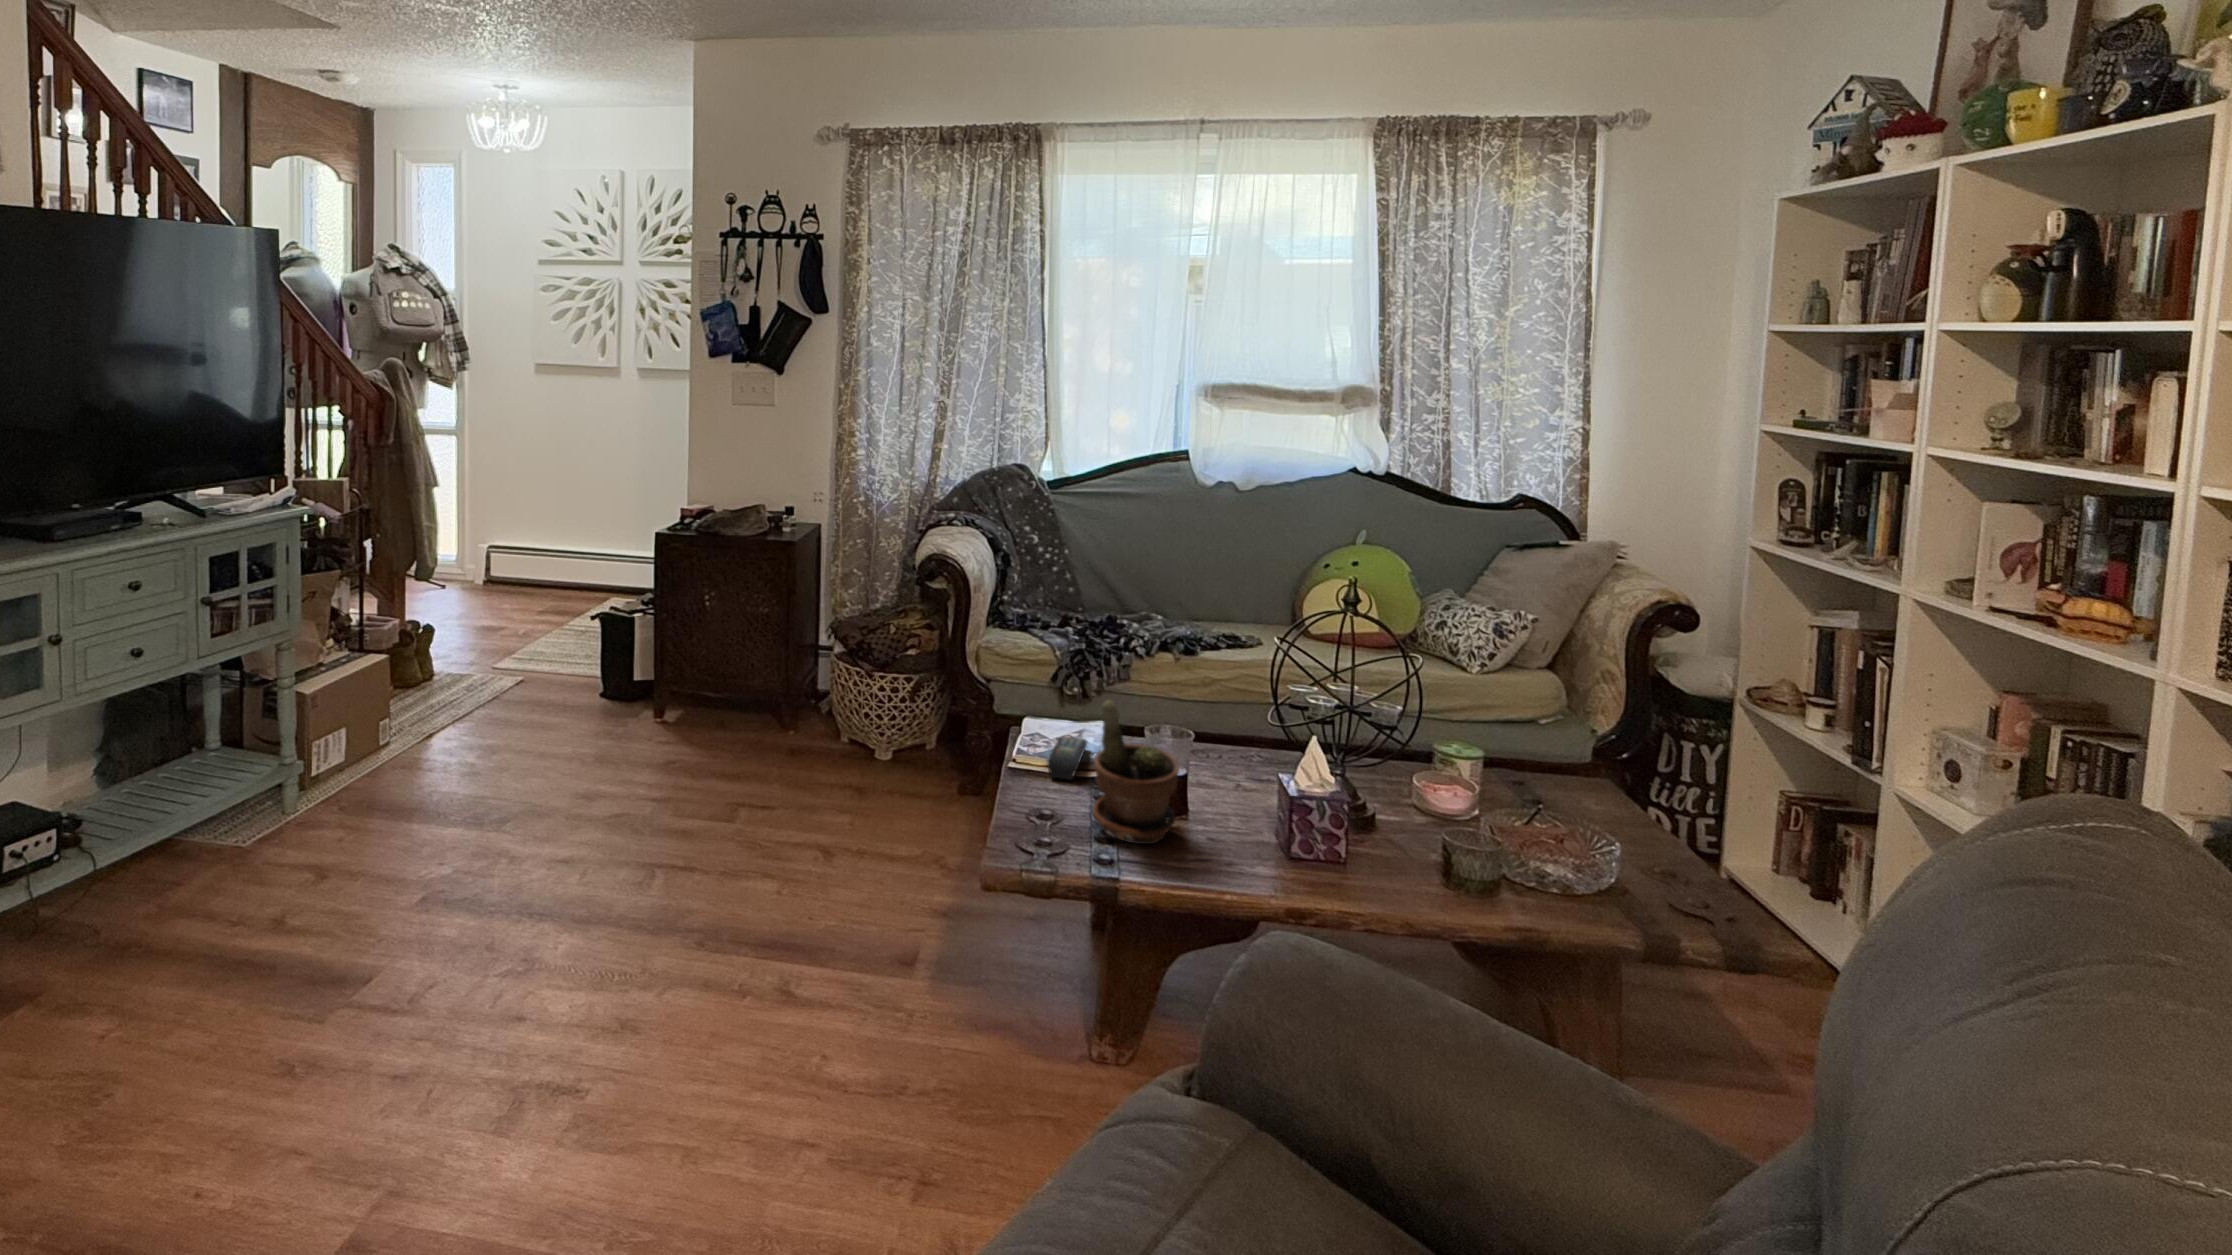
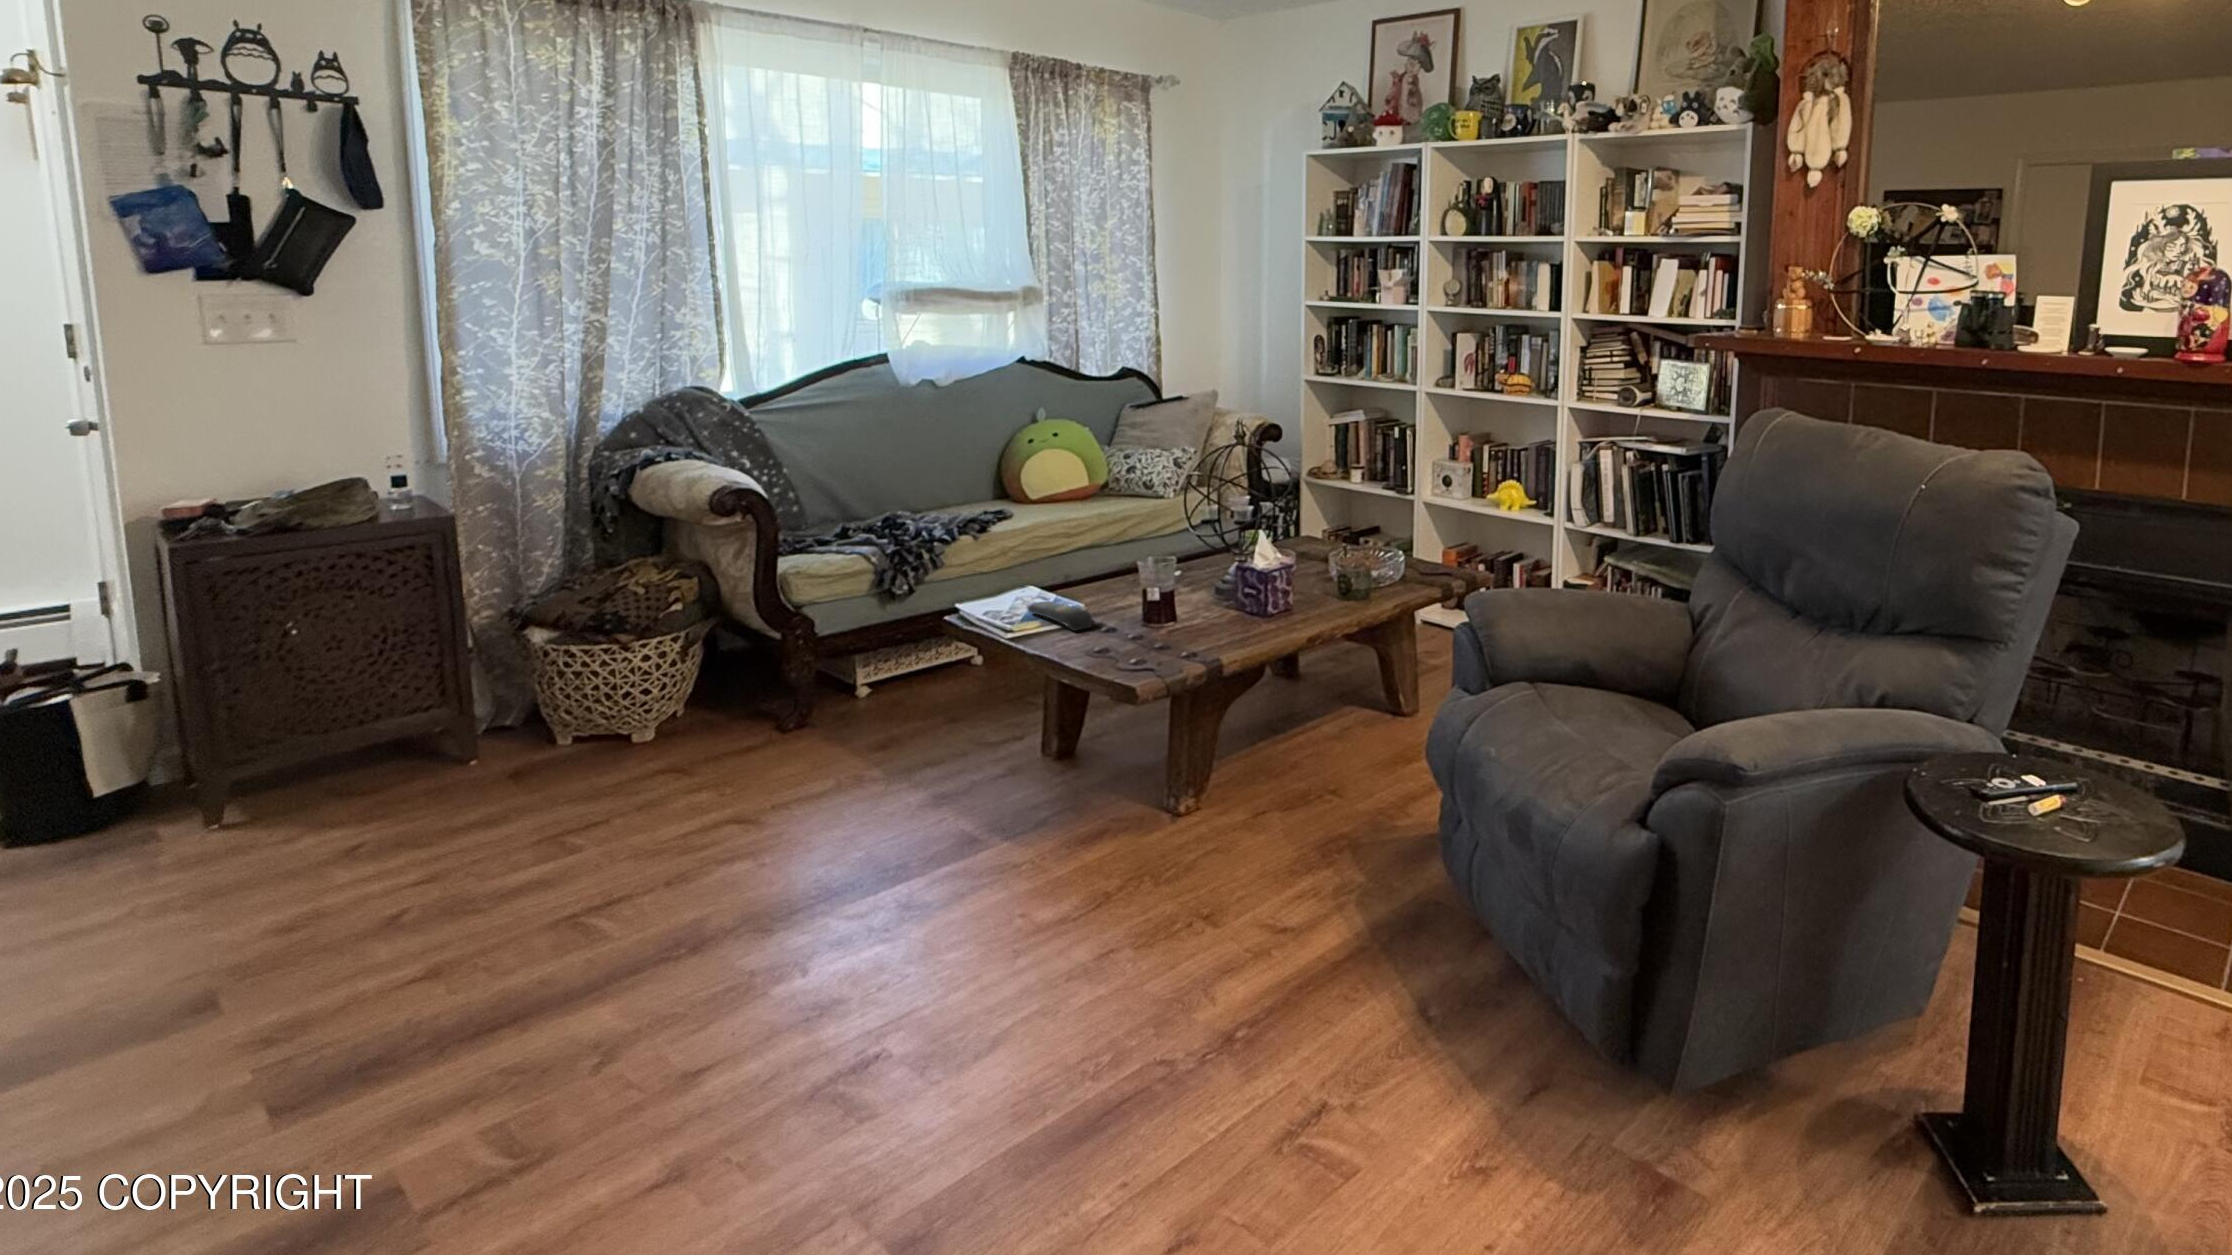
potted plant: present [1093,700,1179,844] -> none [1156,539,1226,644]

